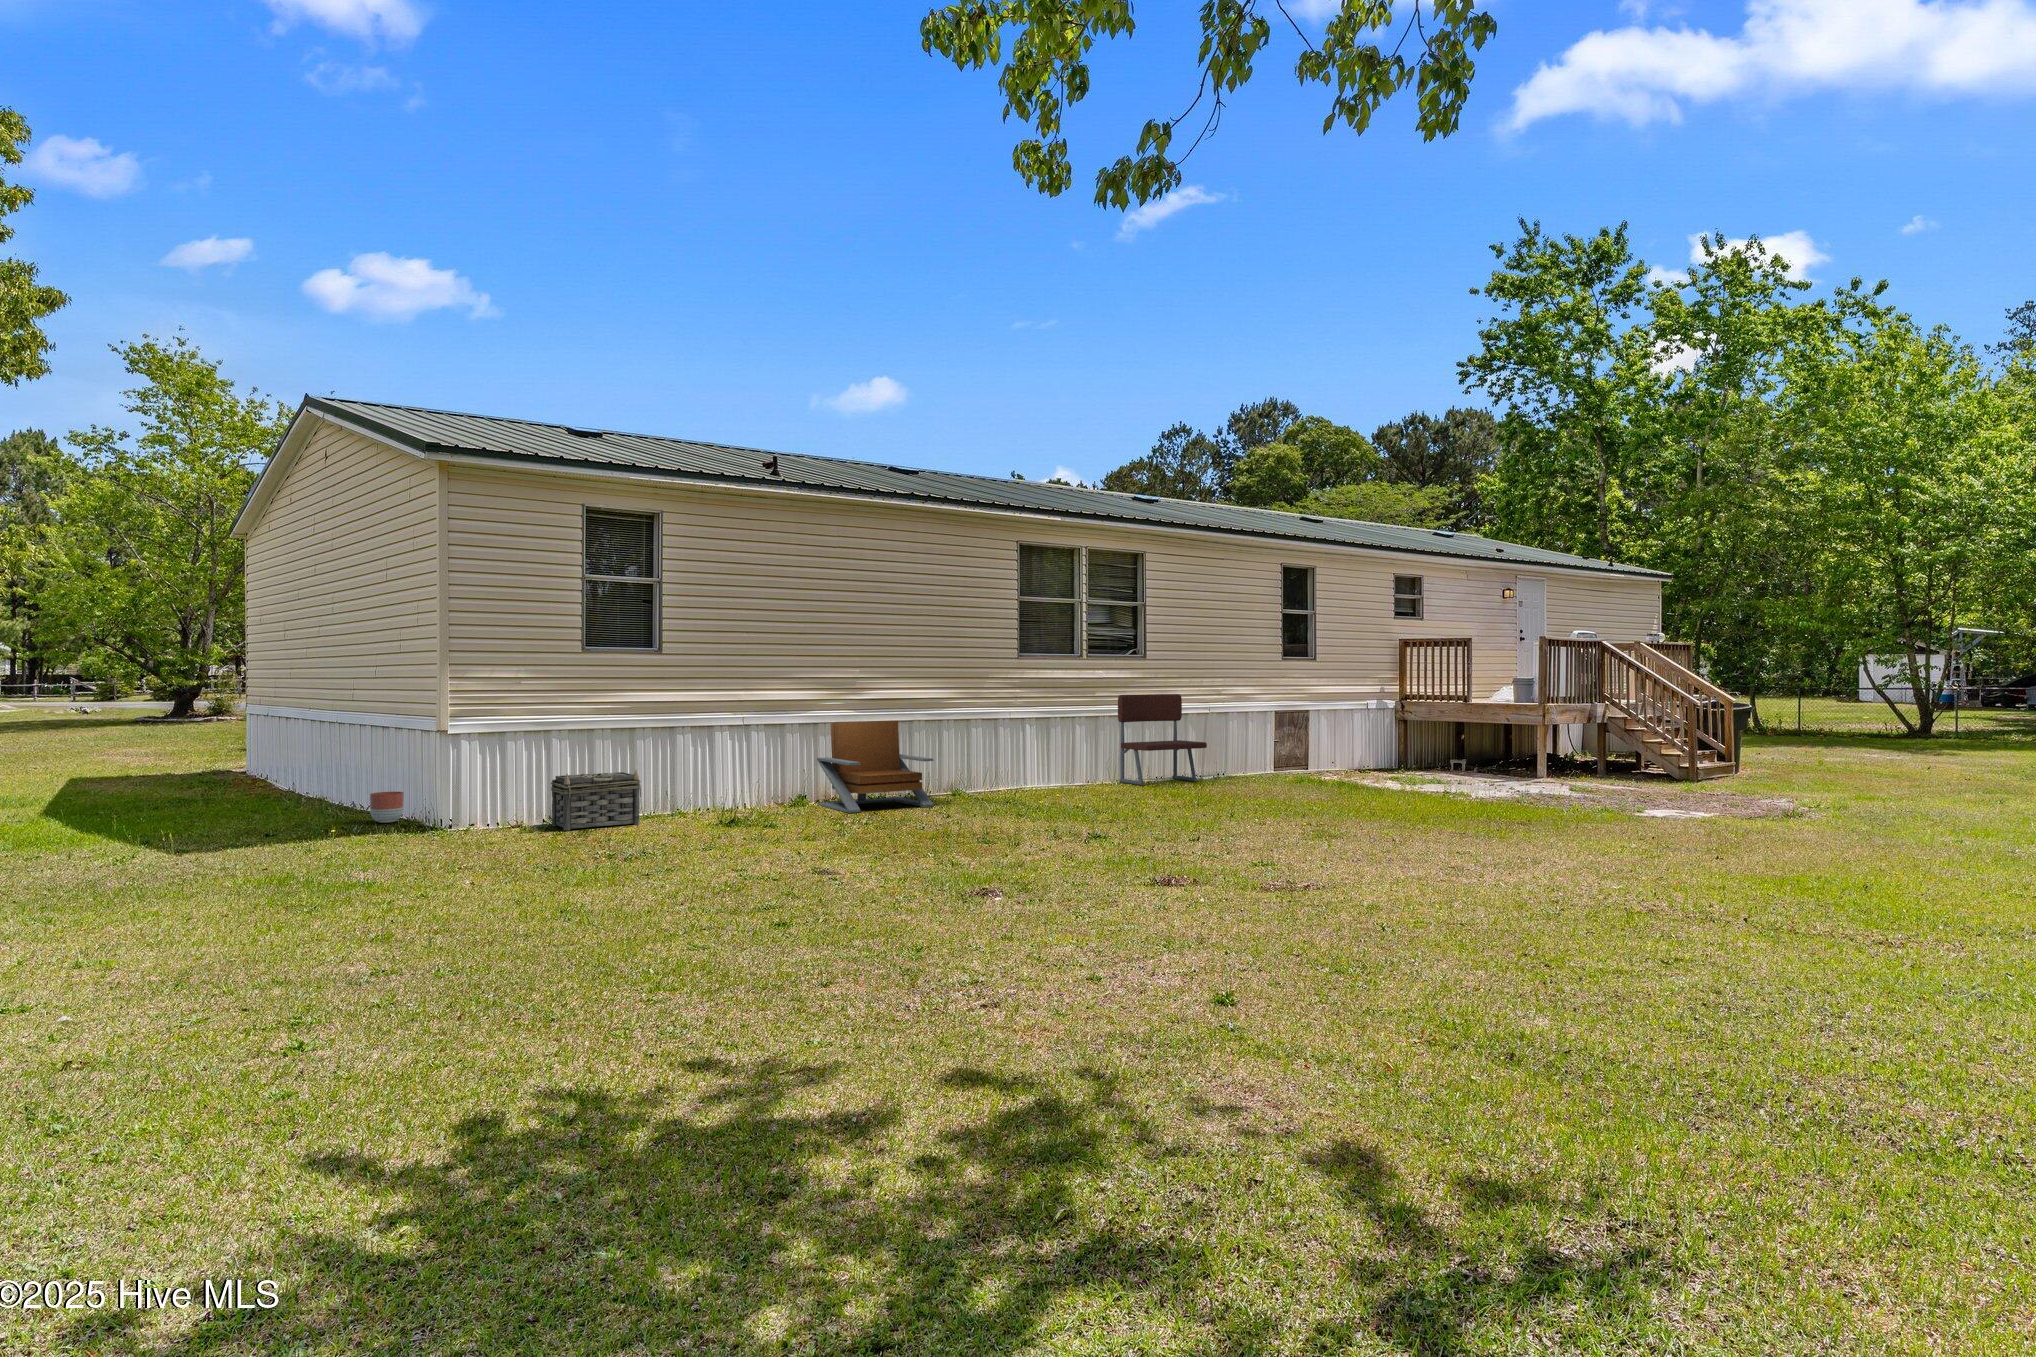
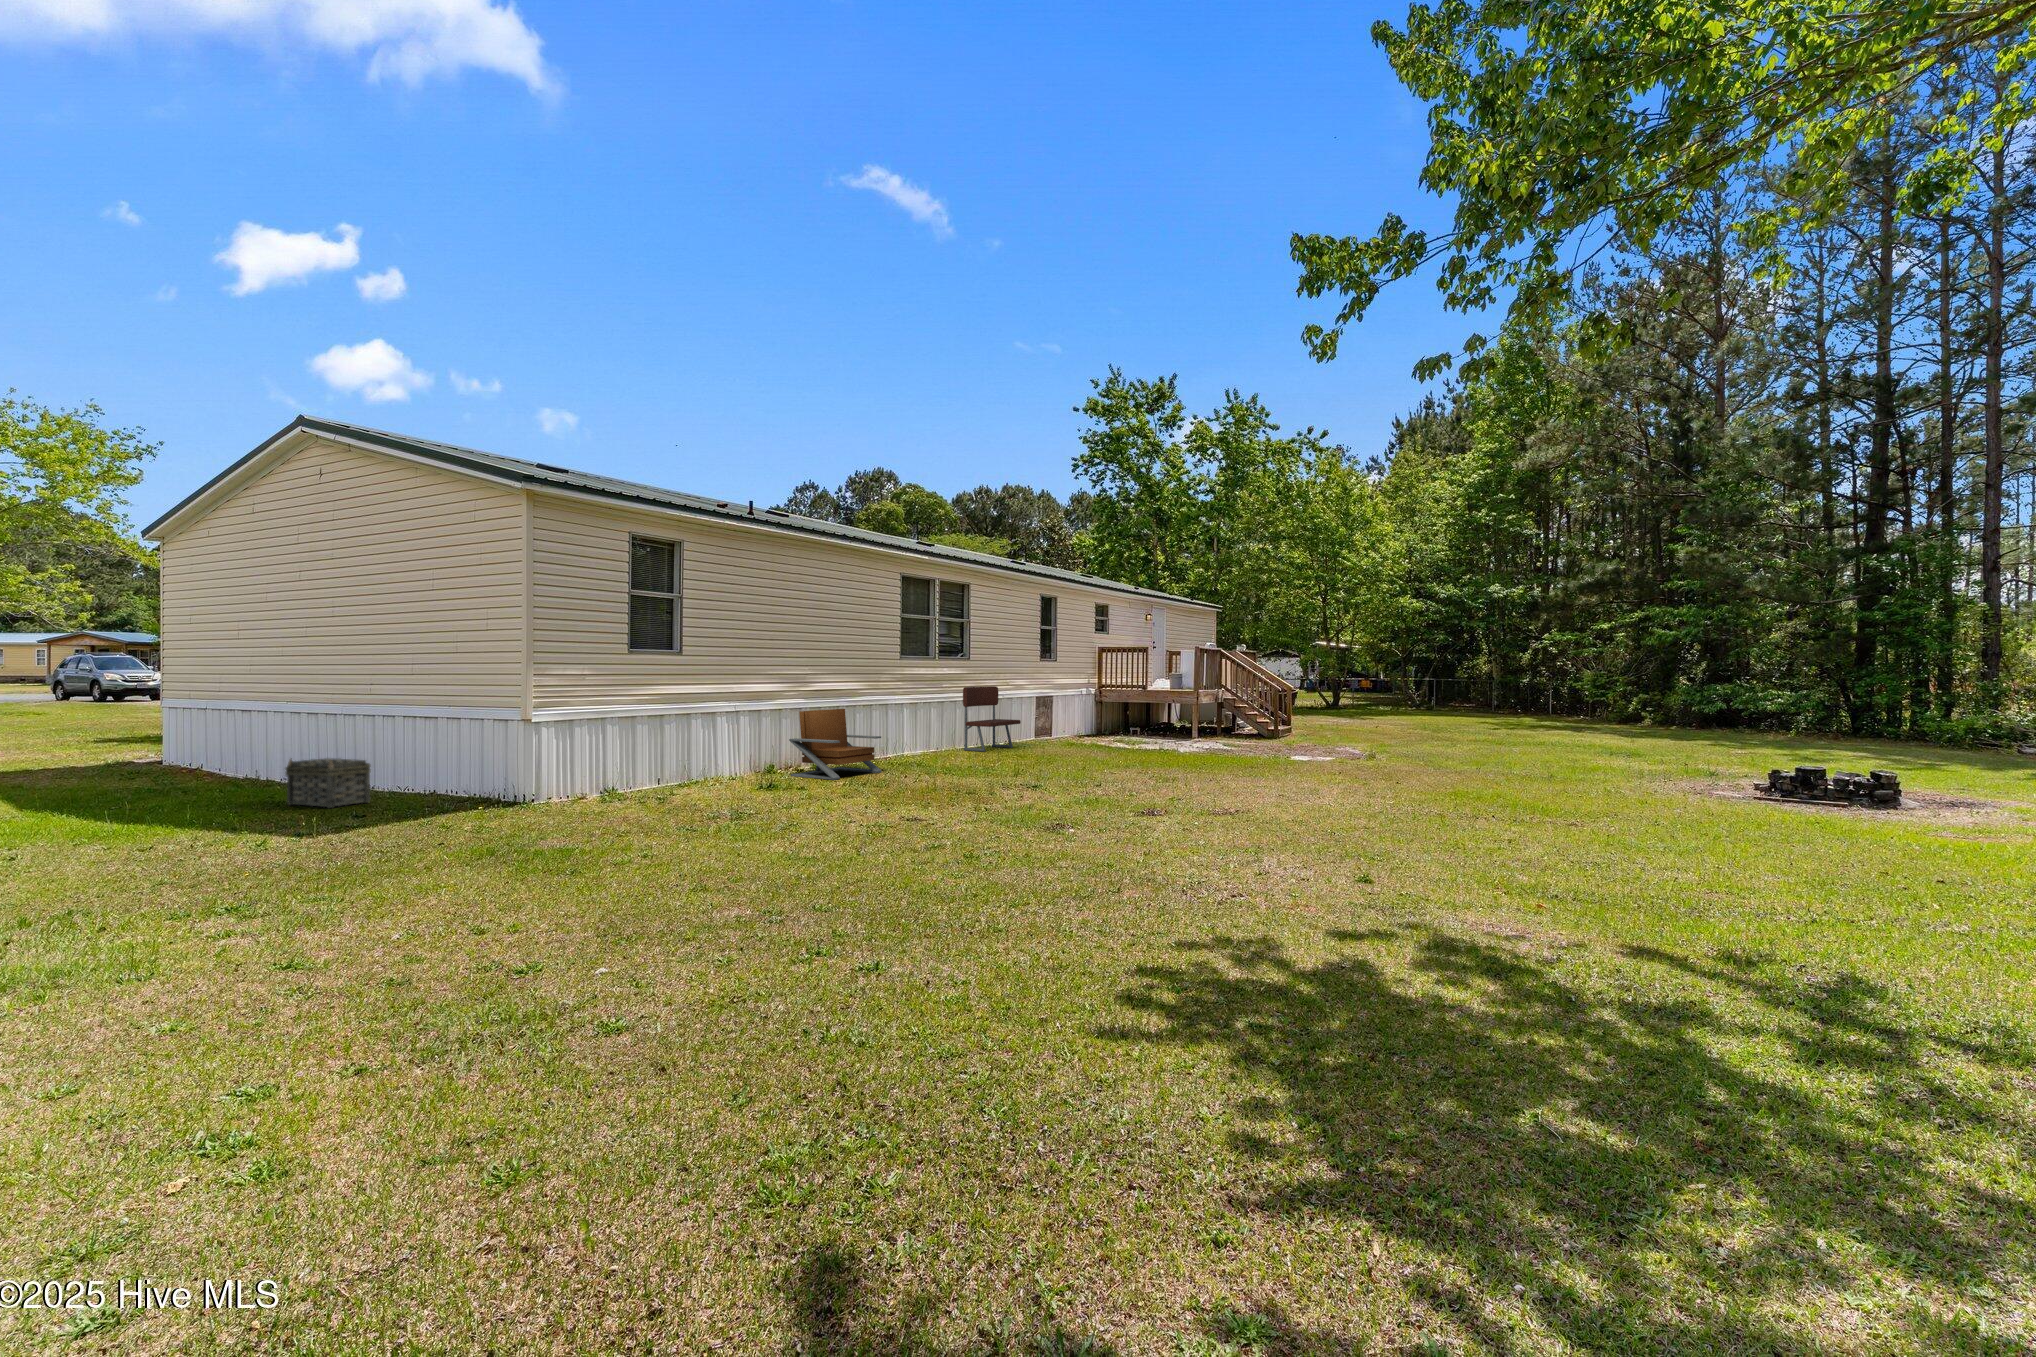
basket: present [551,770,641,830] -> present [285,758,371,808]
planter: present [370,792,404,823] -> none [422,782,454,811]

